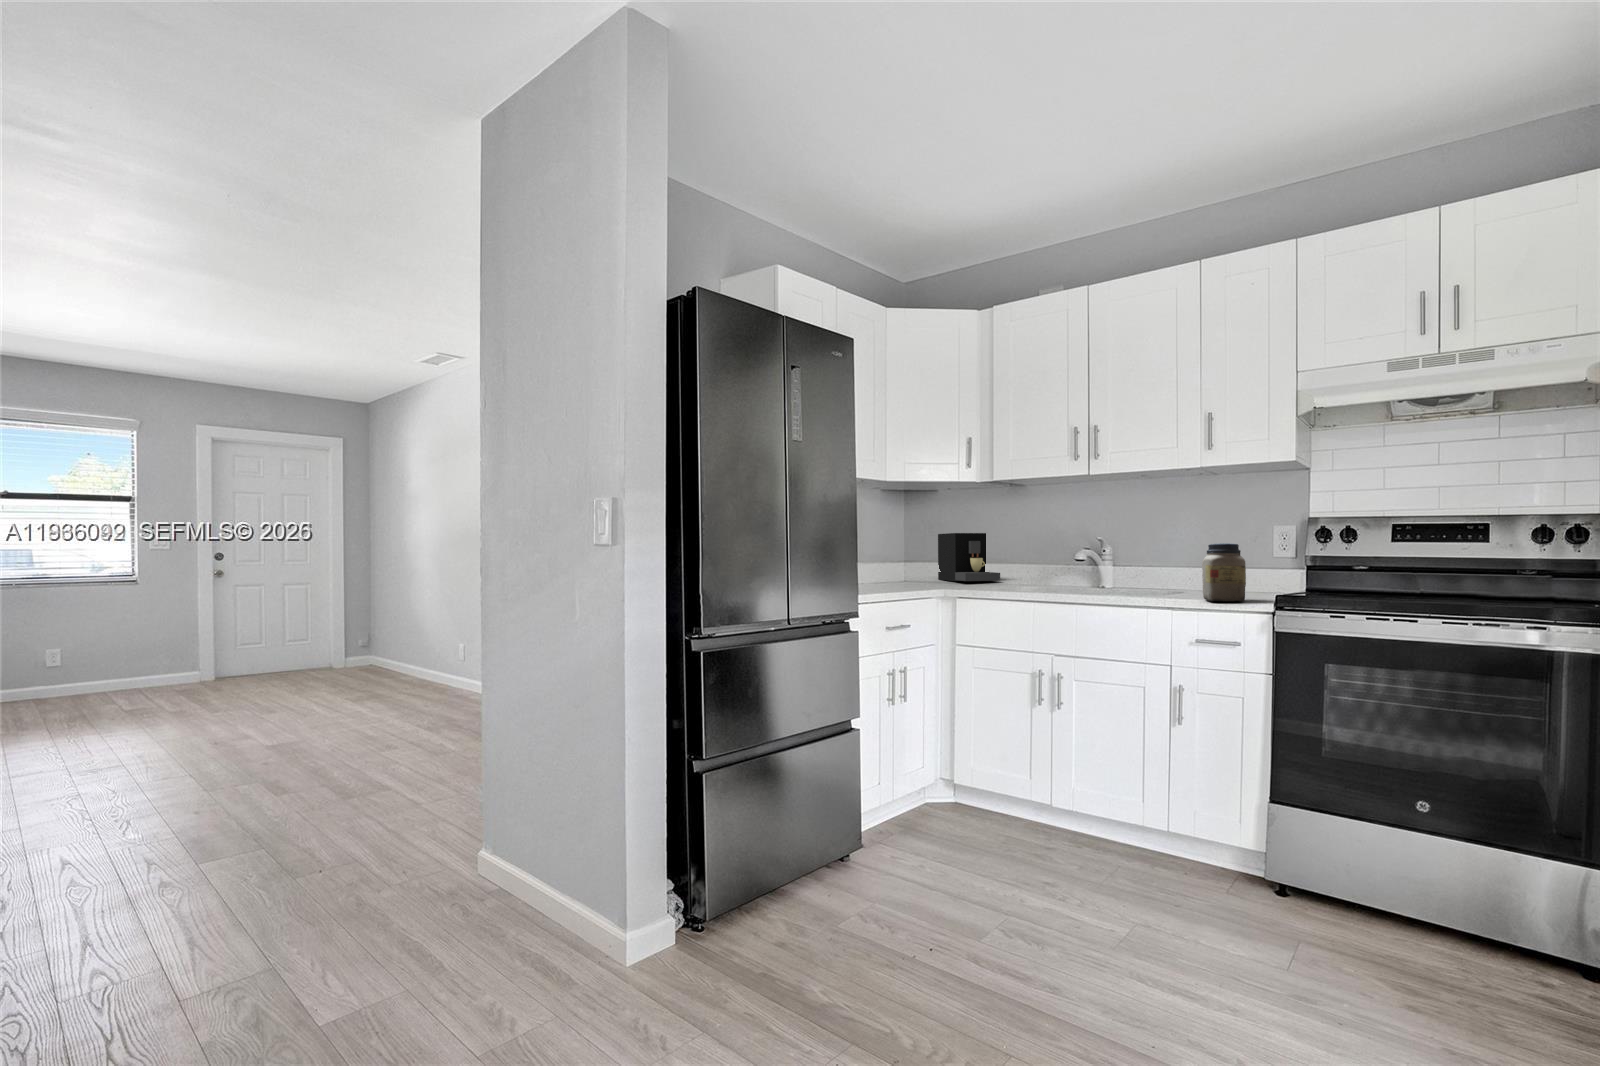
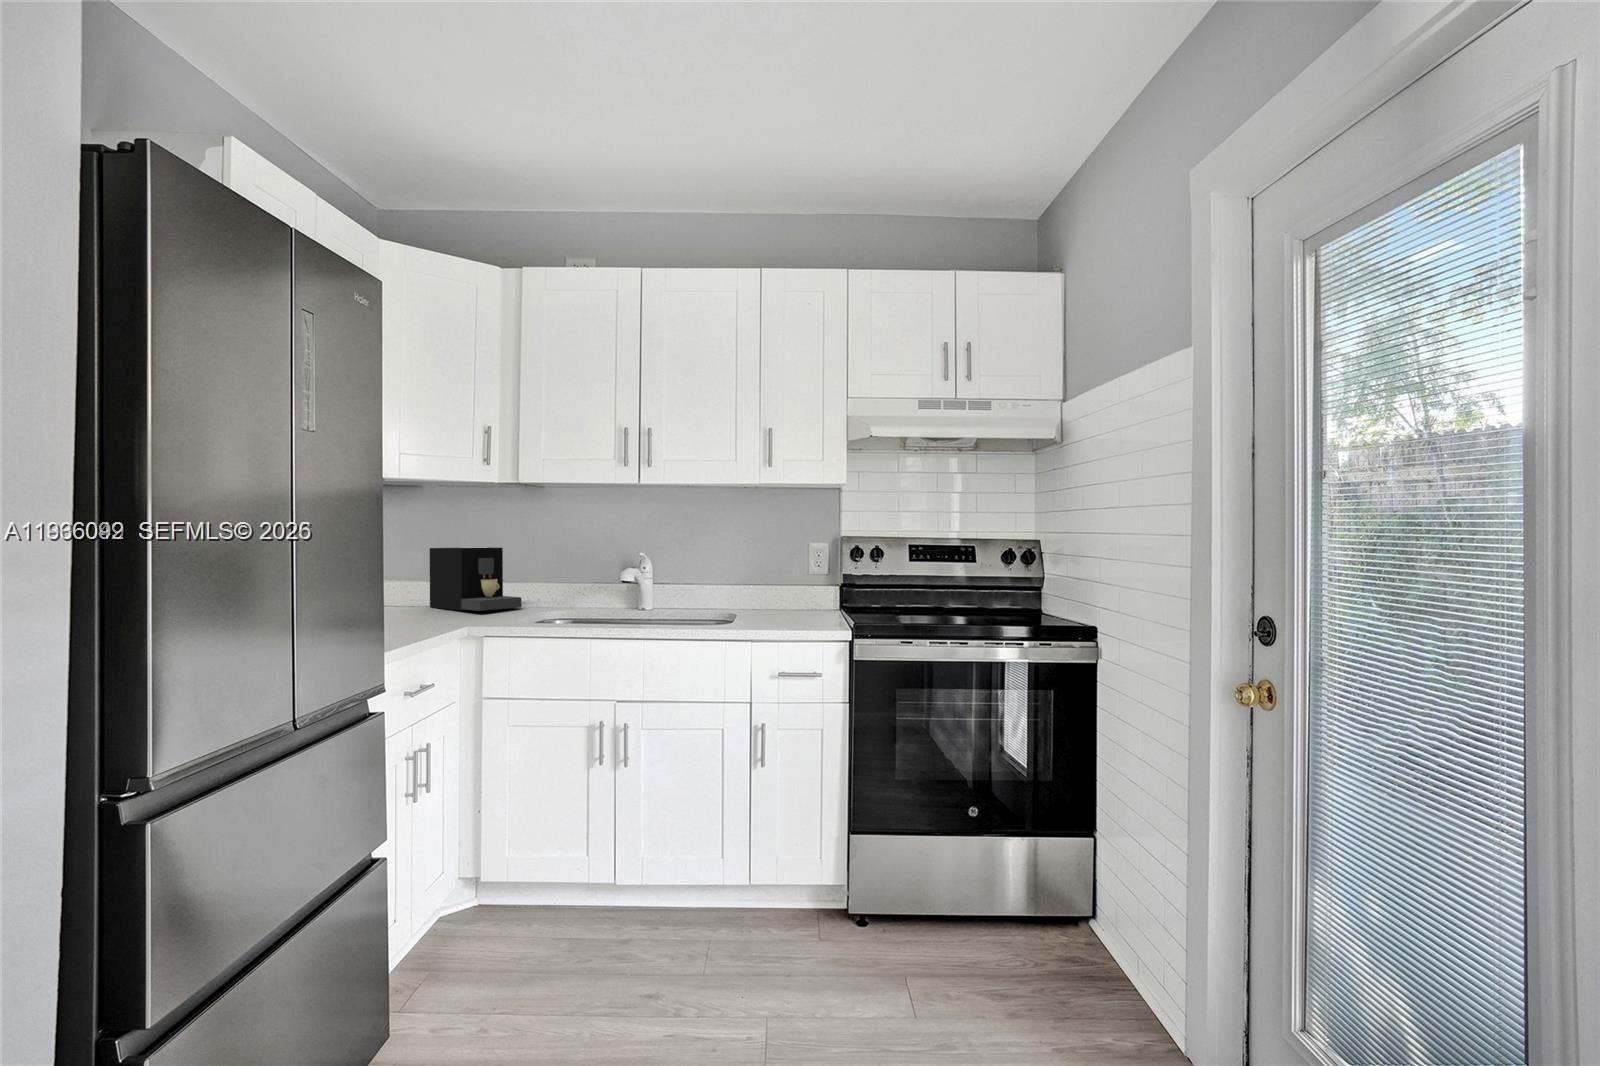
jar: present [1202,543,1246,601] -> none [778,568,821,630]

